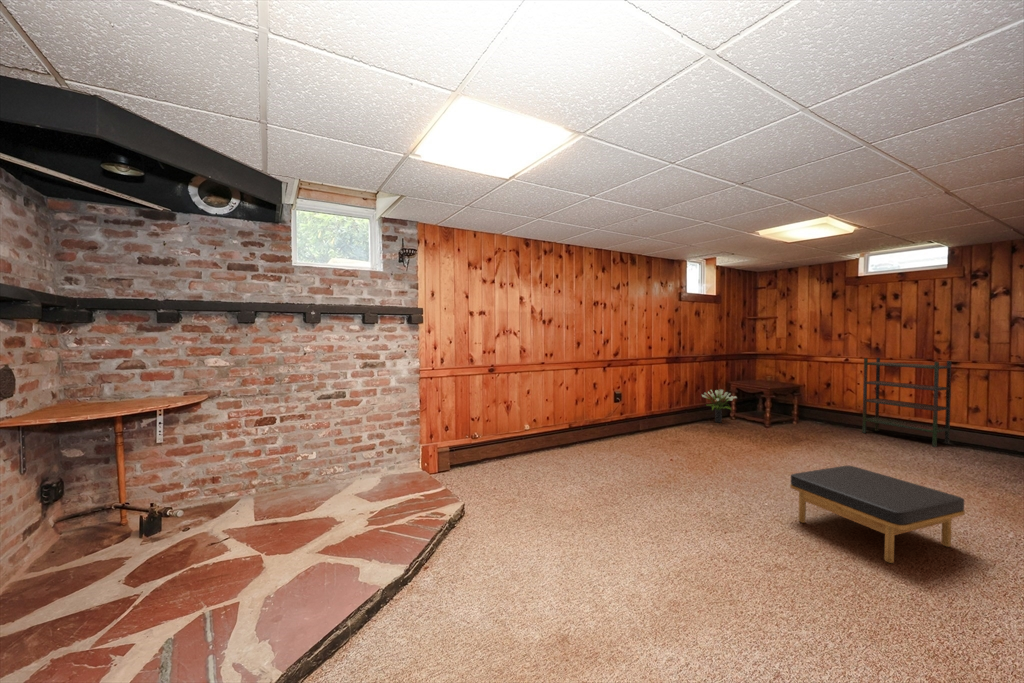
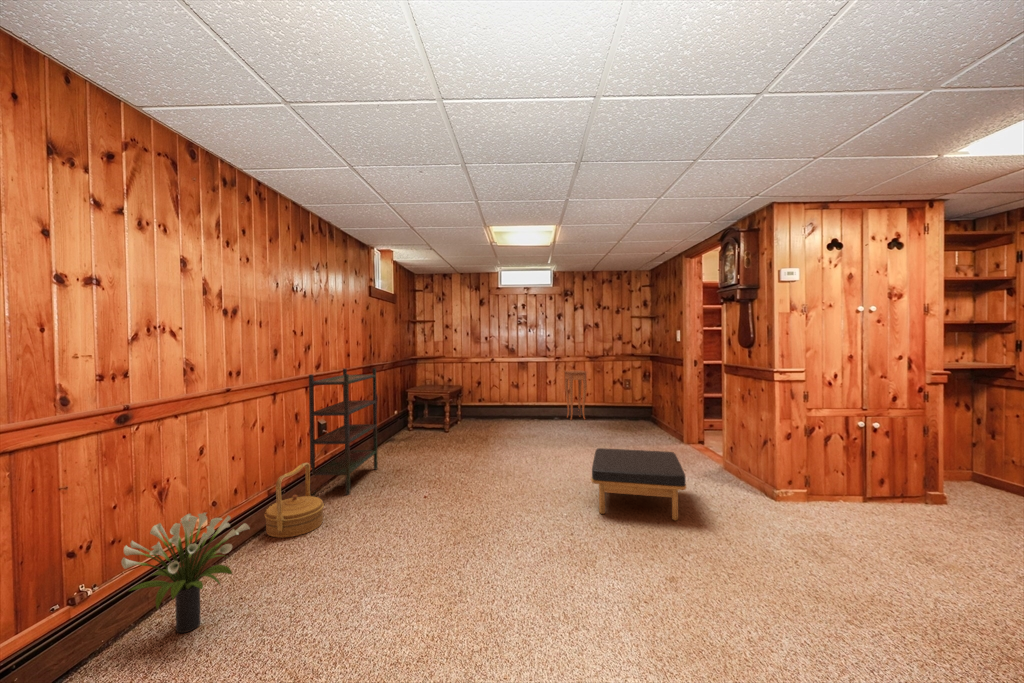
bookshelf: present [862,357,951,447] -> present [309,368,378,495]
side table: none [965,383,1009,456] -> present [564,370,587,419]
potted plant: present [702,389,737,423] -> present [121,513,250,633]
woven basket: none [563,413,596,453] -> present [265,463,324,538]

